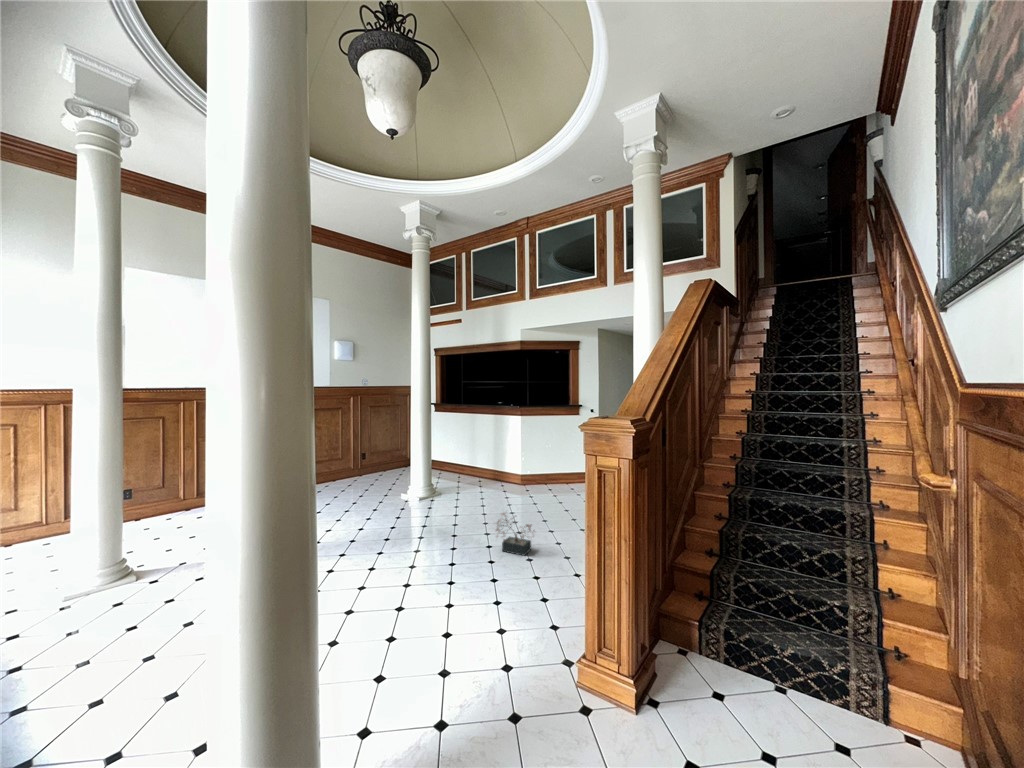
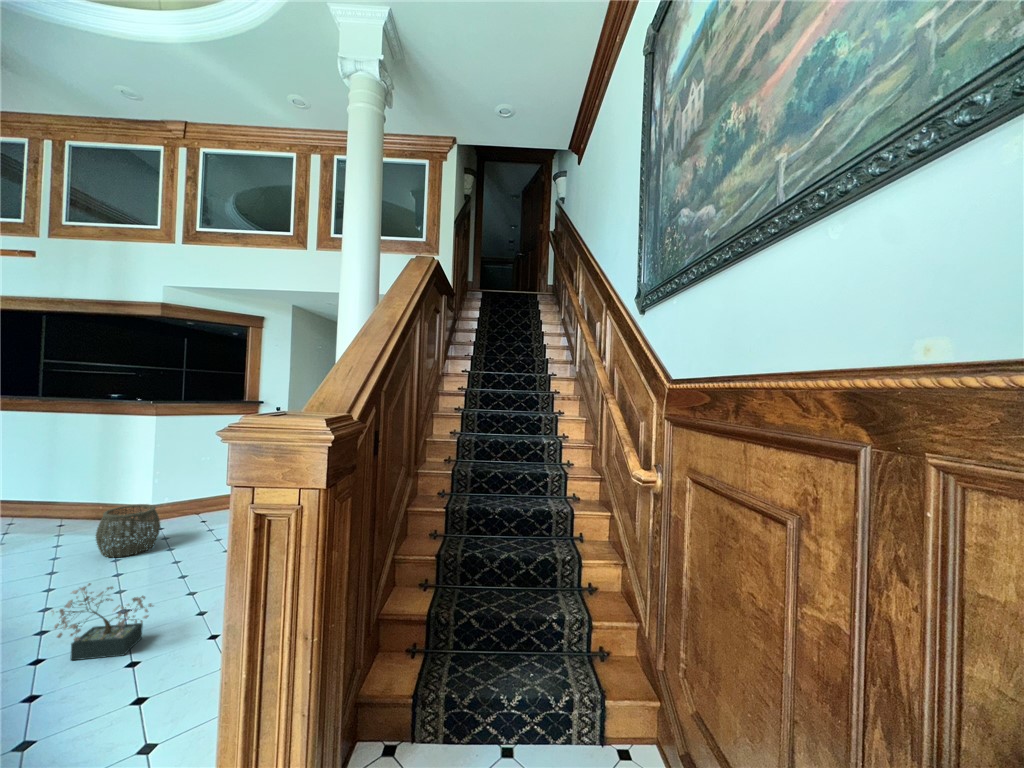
woven basket: none [499,473,530,504] -> present [96,504,160,557]

